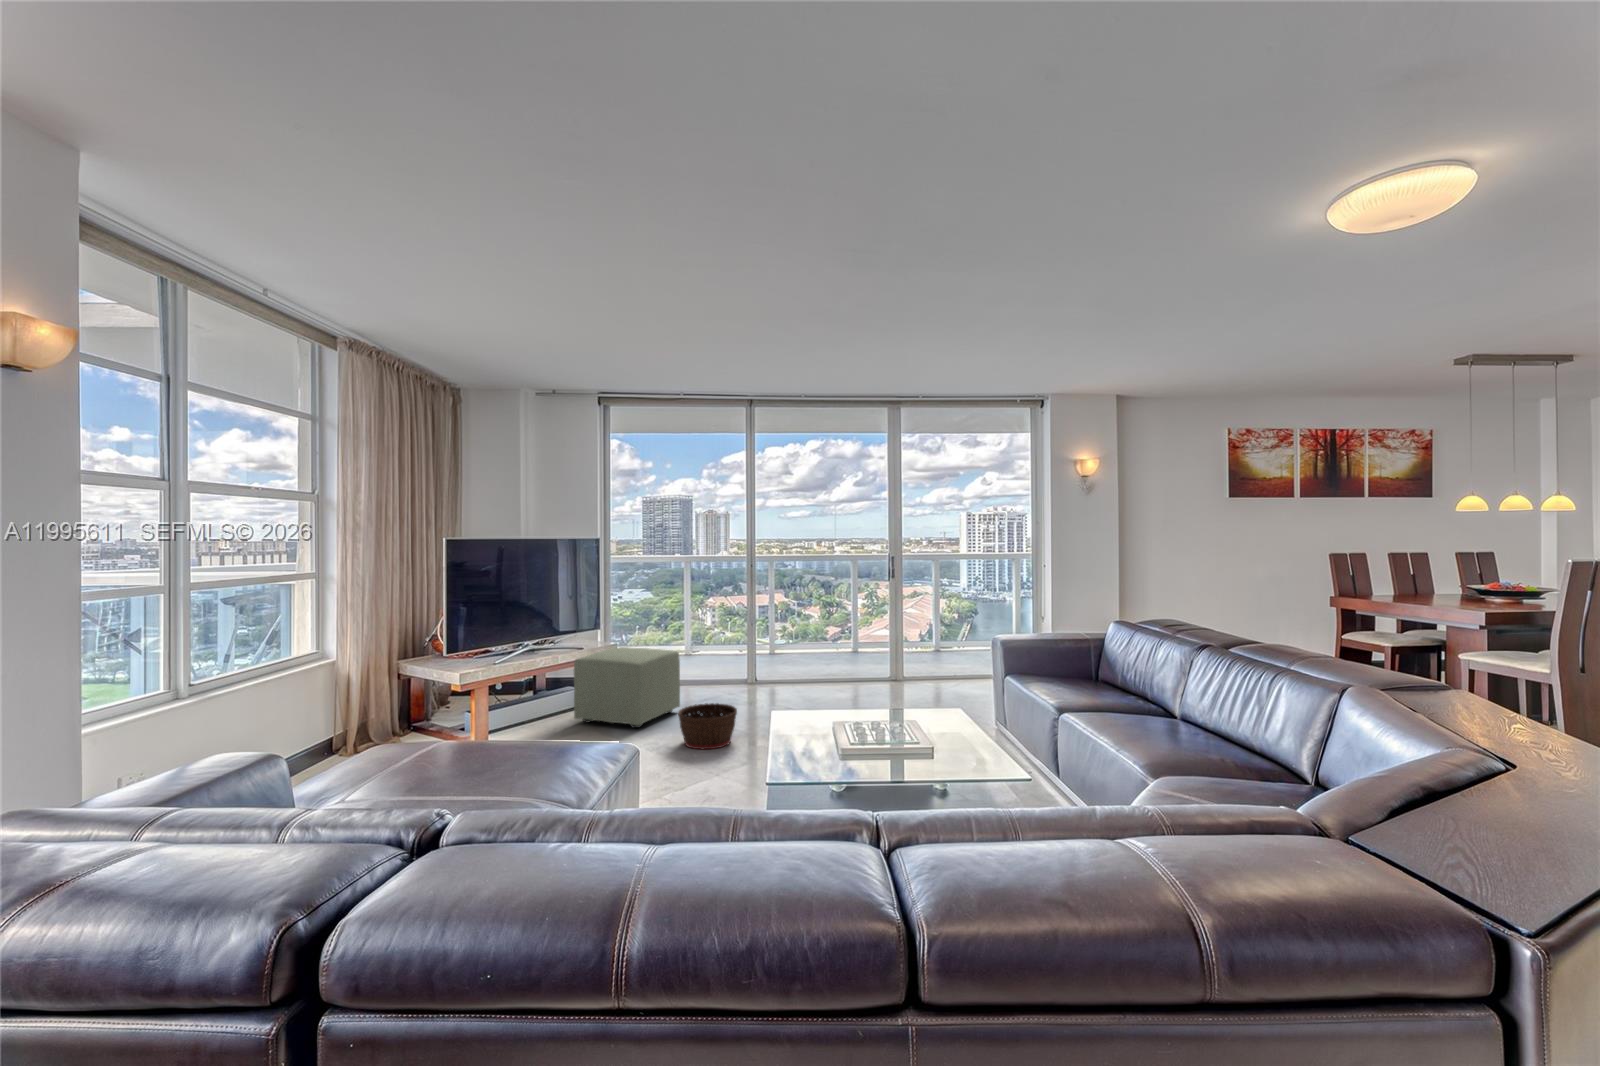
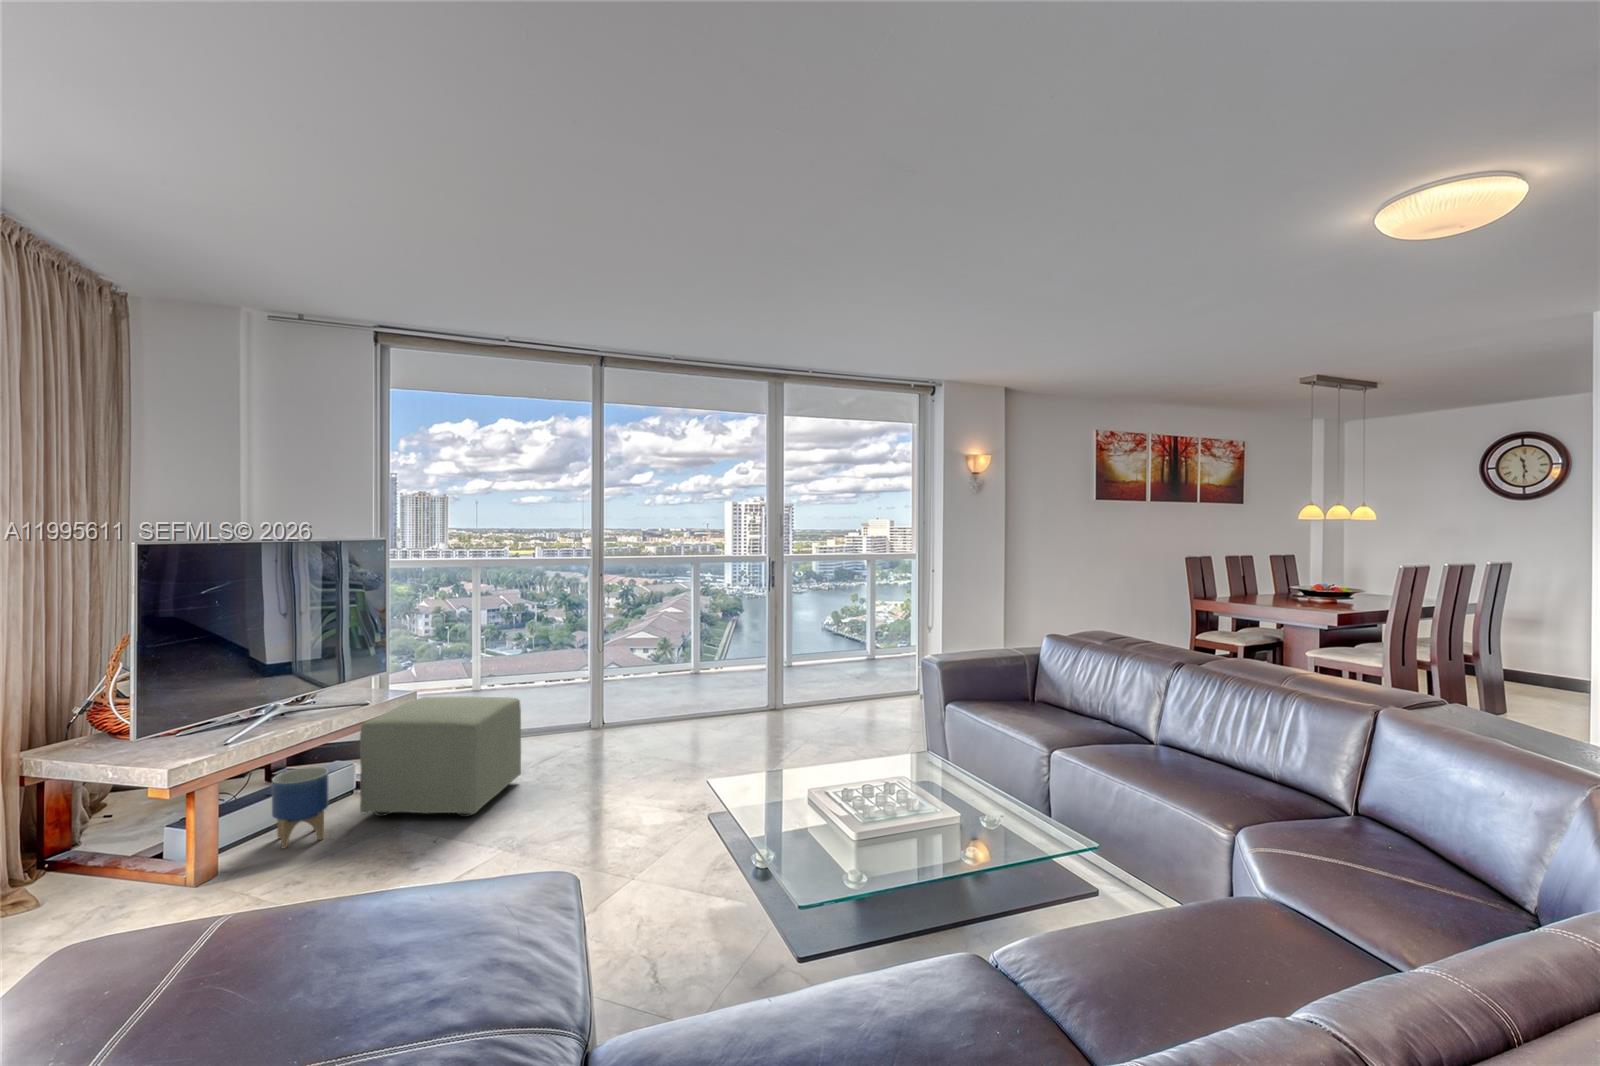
planter: none [522,685,554,734] -> present [272,767,329,849]
basket: present [678,703,737,749] -> none [546,770,632,842]

